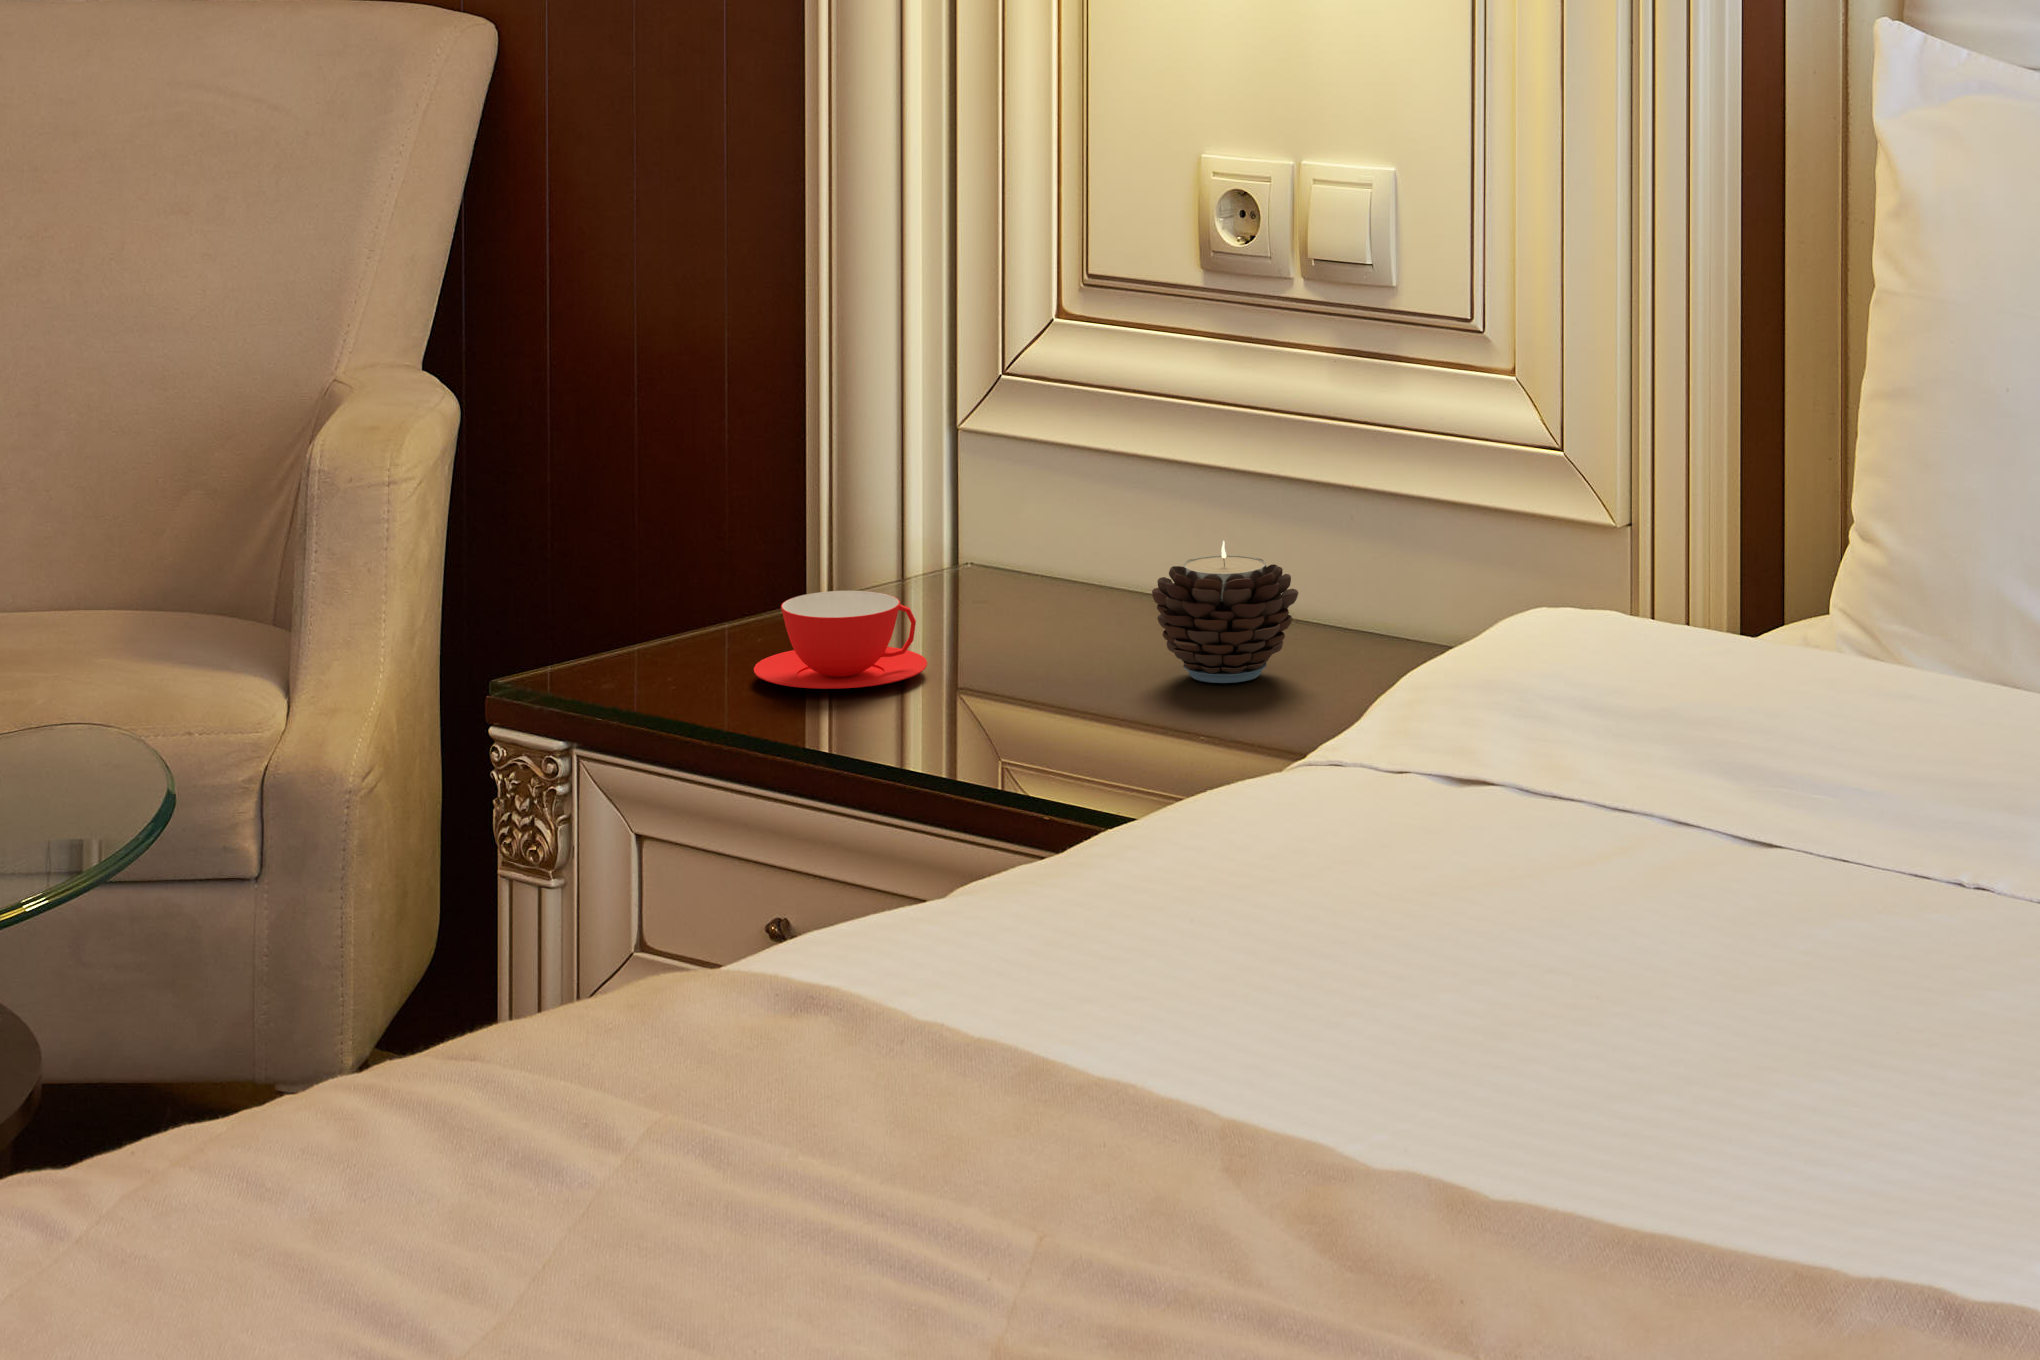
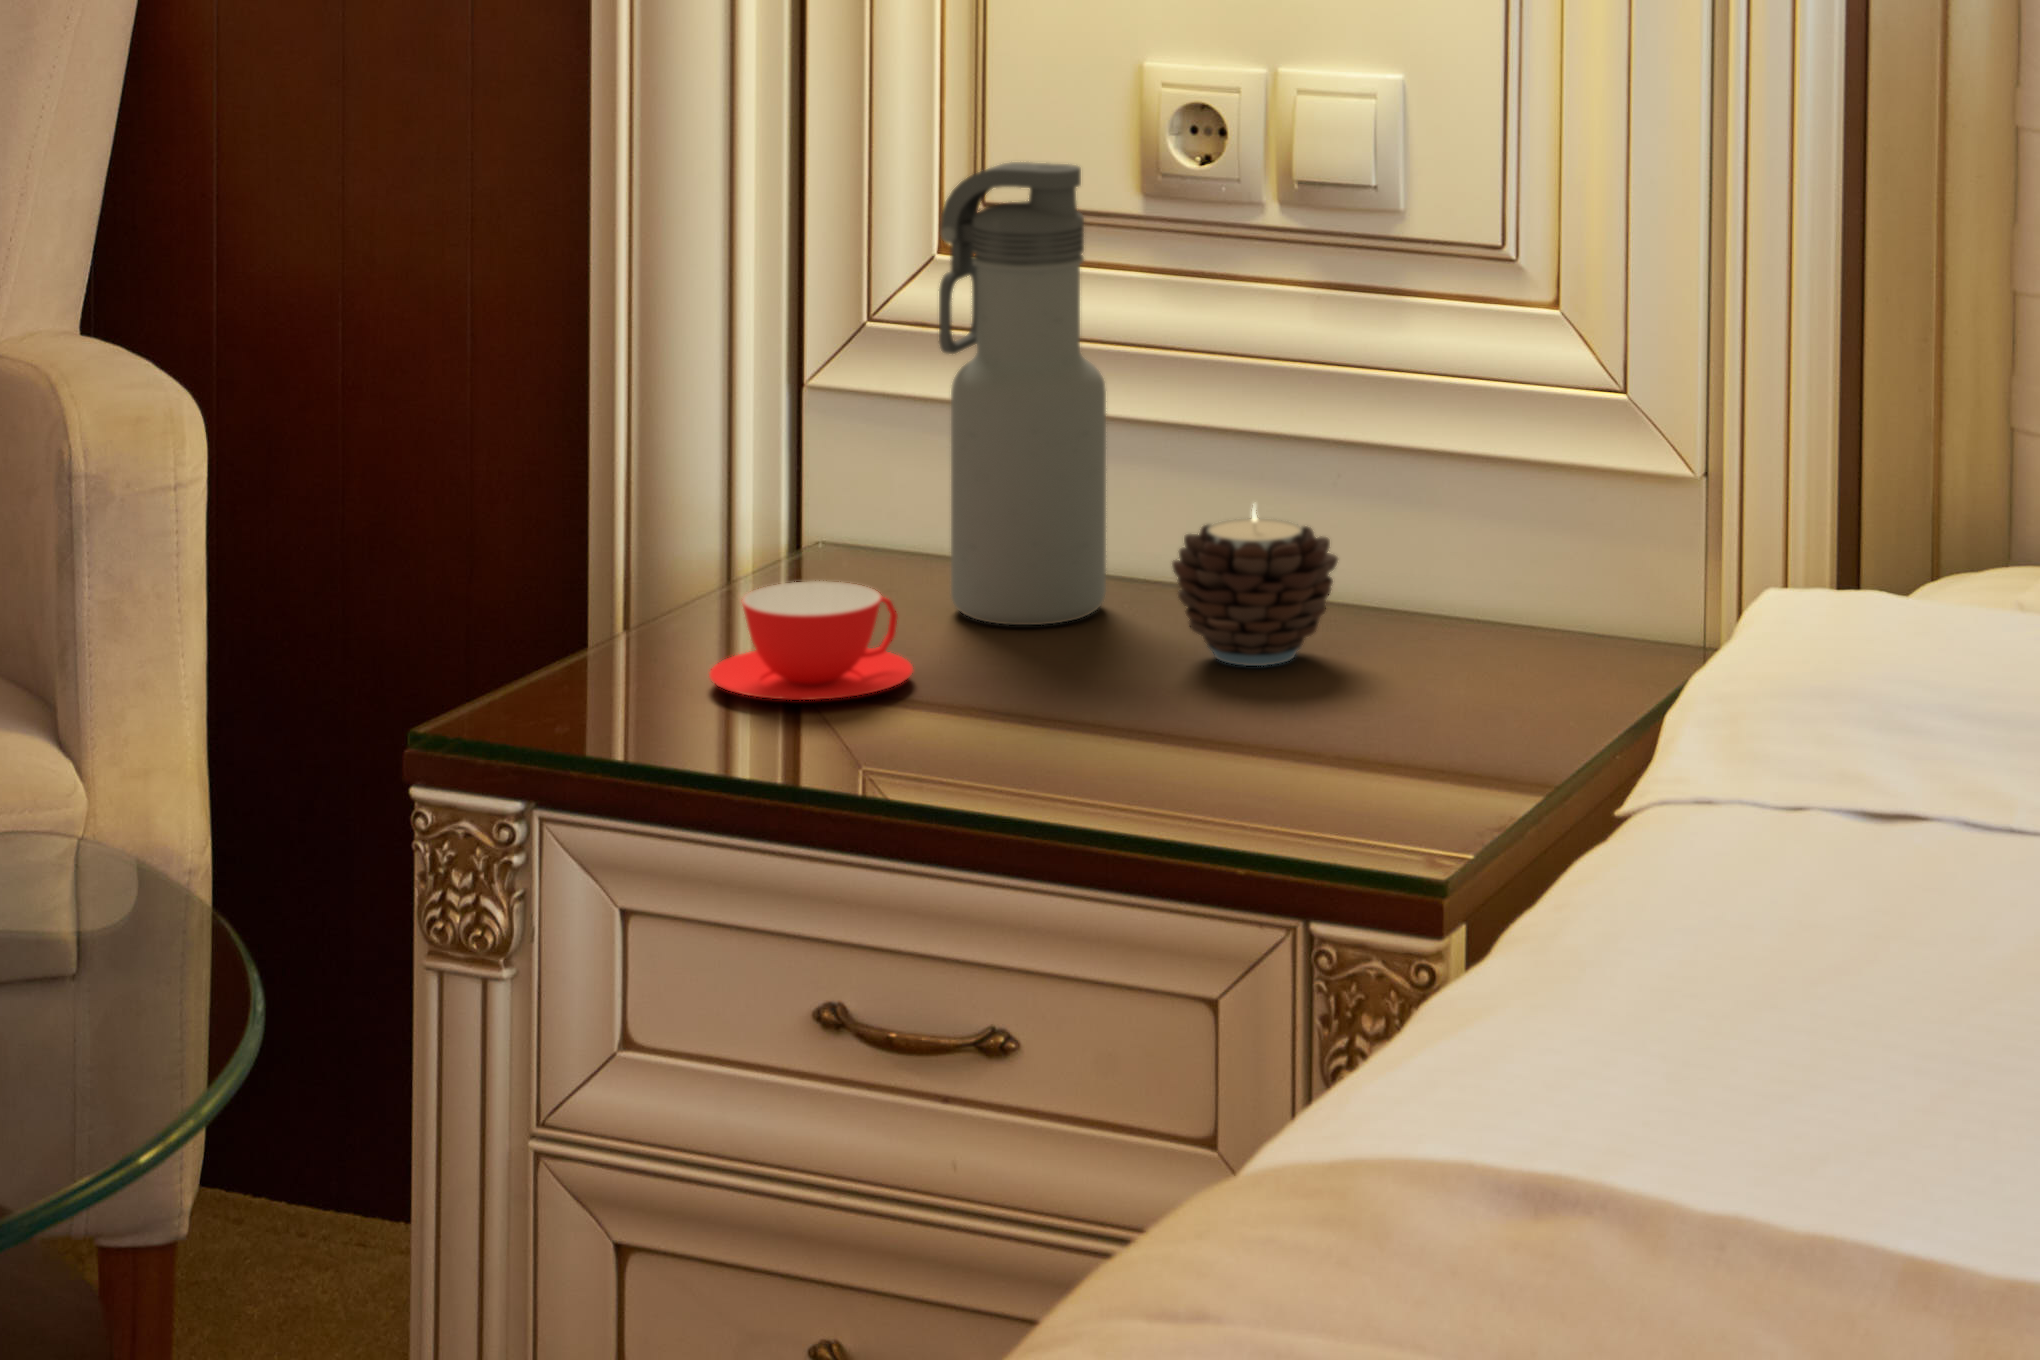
water bottle: none [1002,241,1148,640] -> present [939,162,1106,625]

